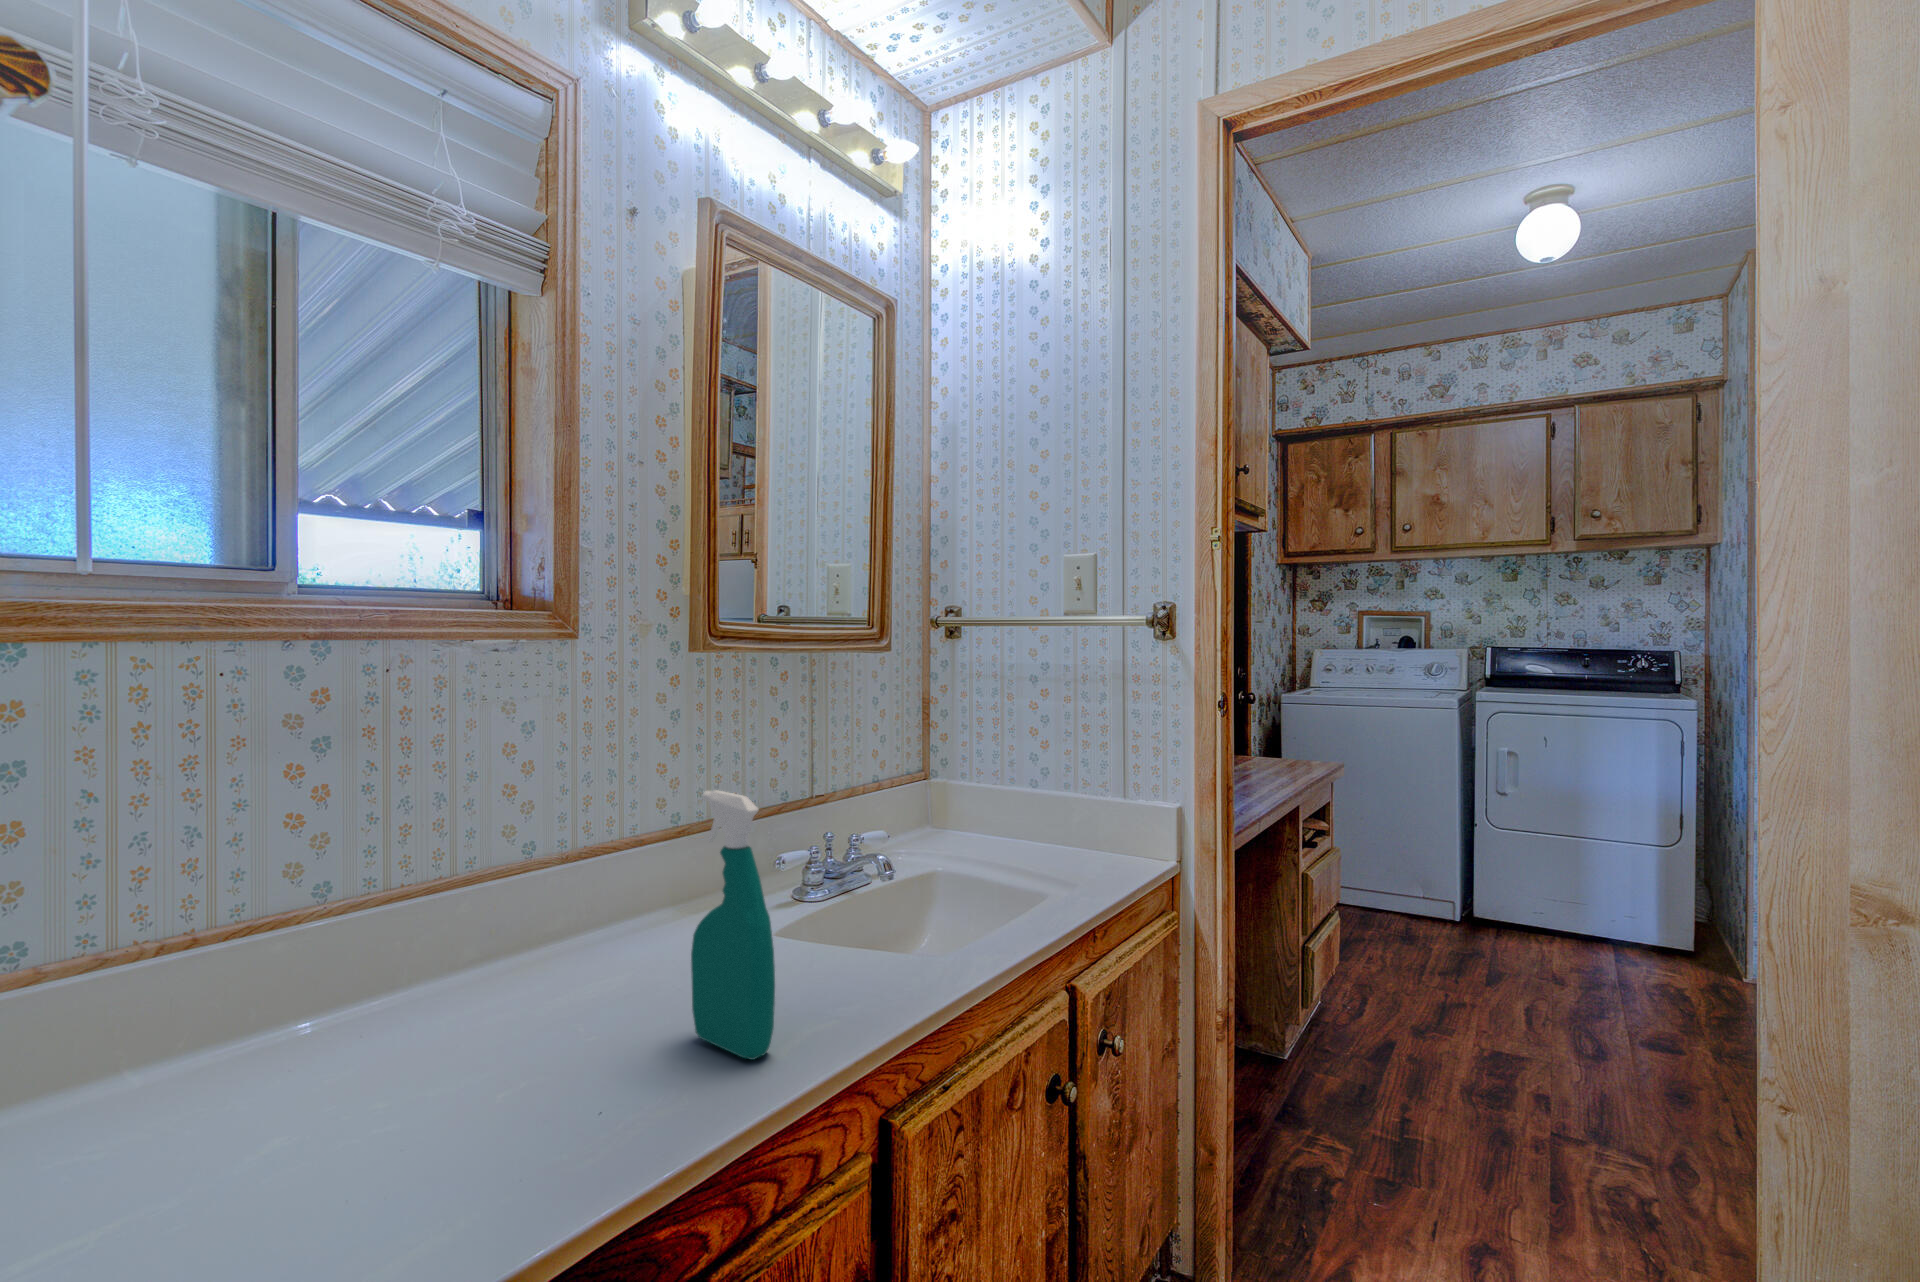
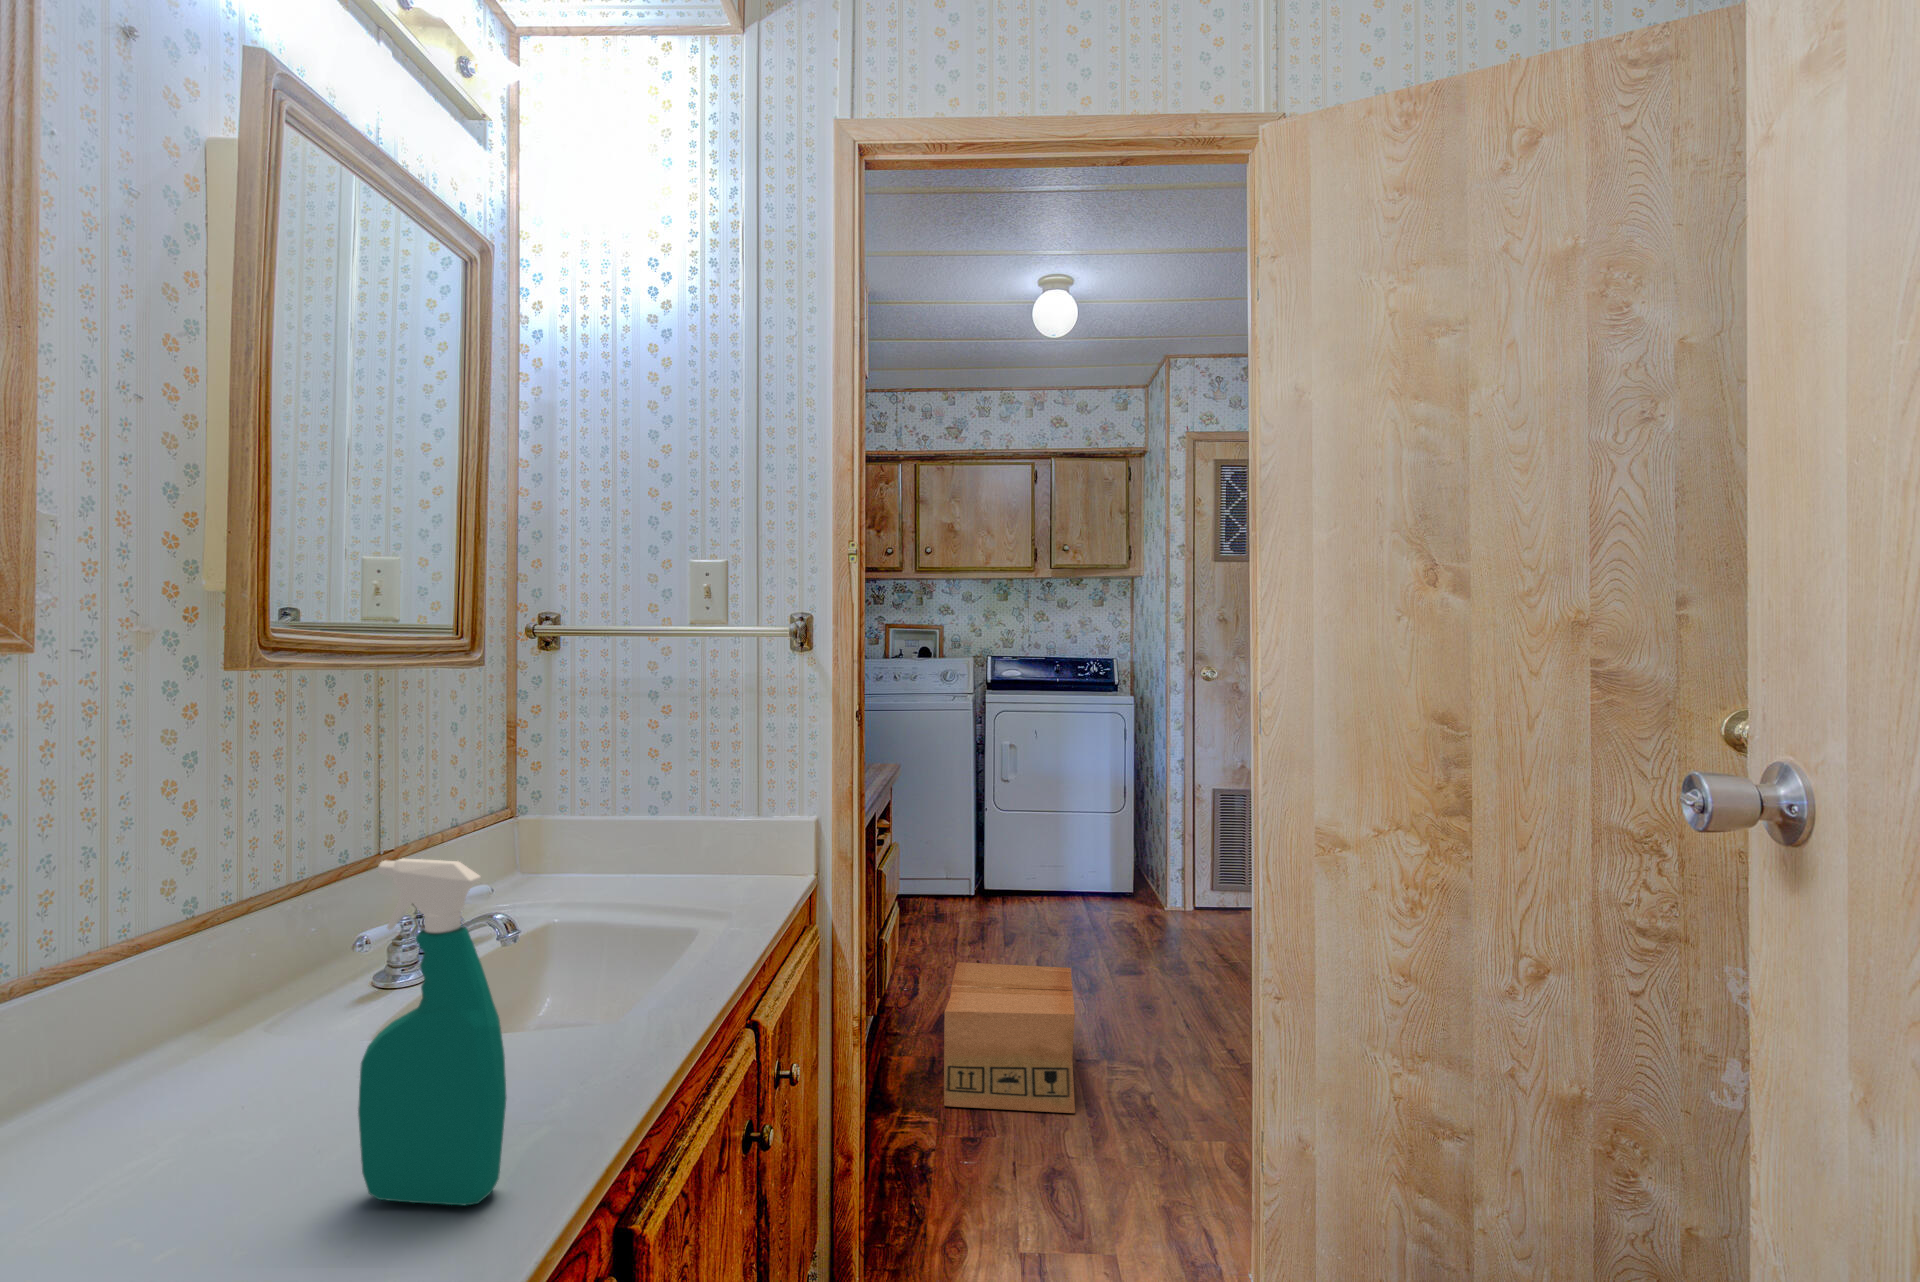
cardboard box: none [1369,987,1552,1194] -> present [944,962,1075,1113]

